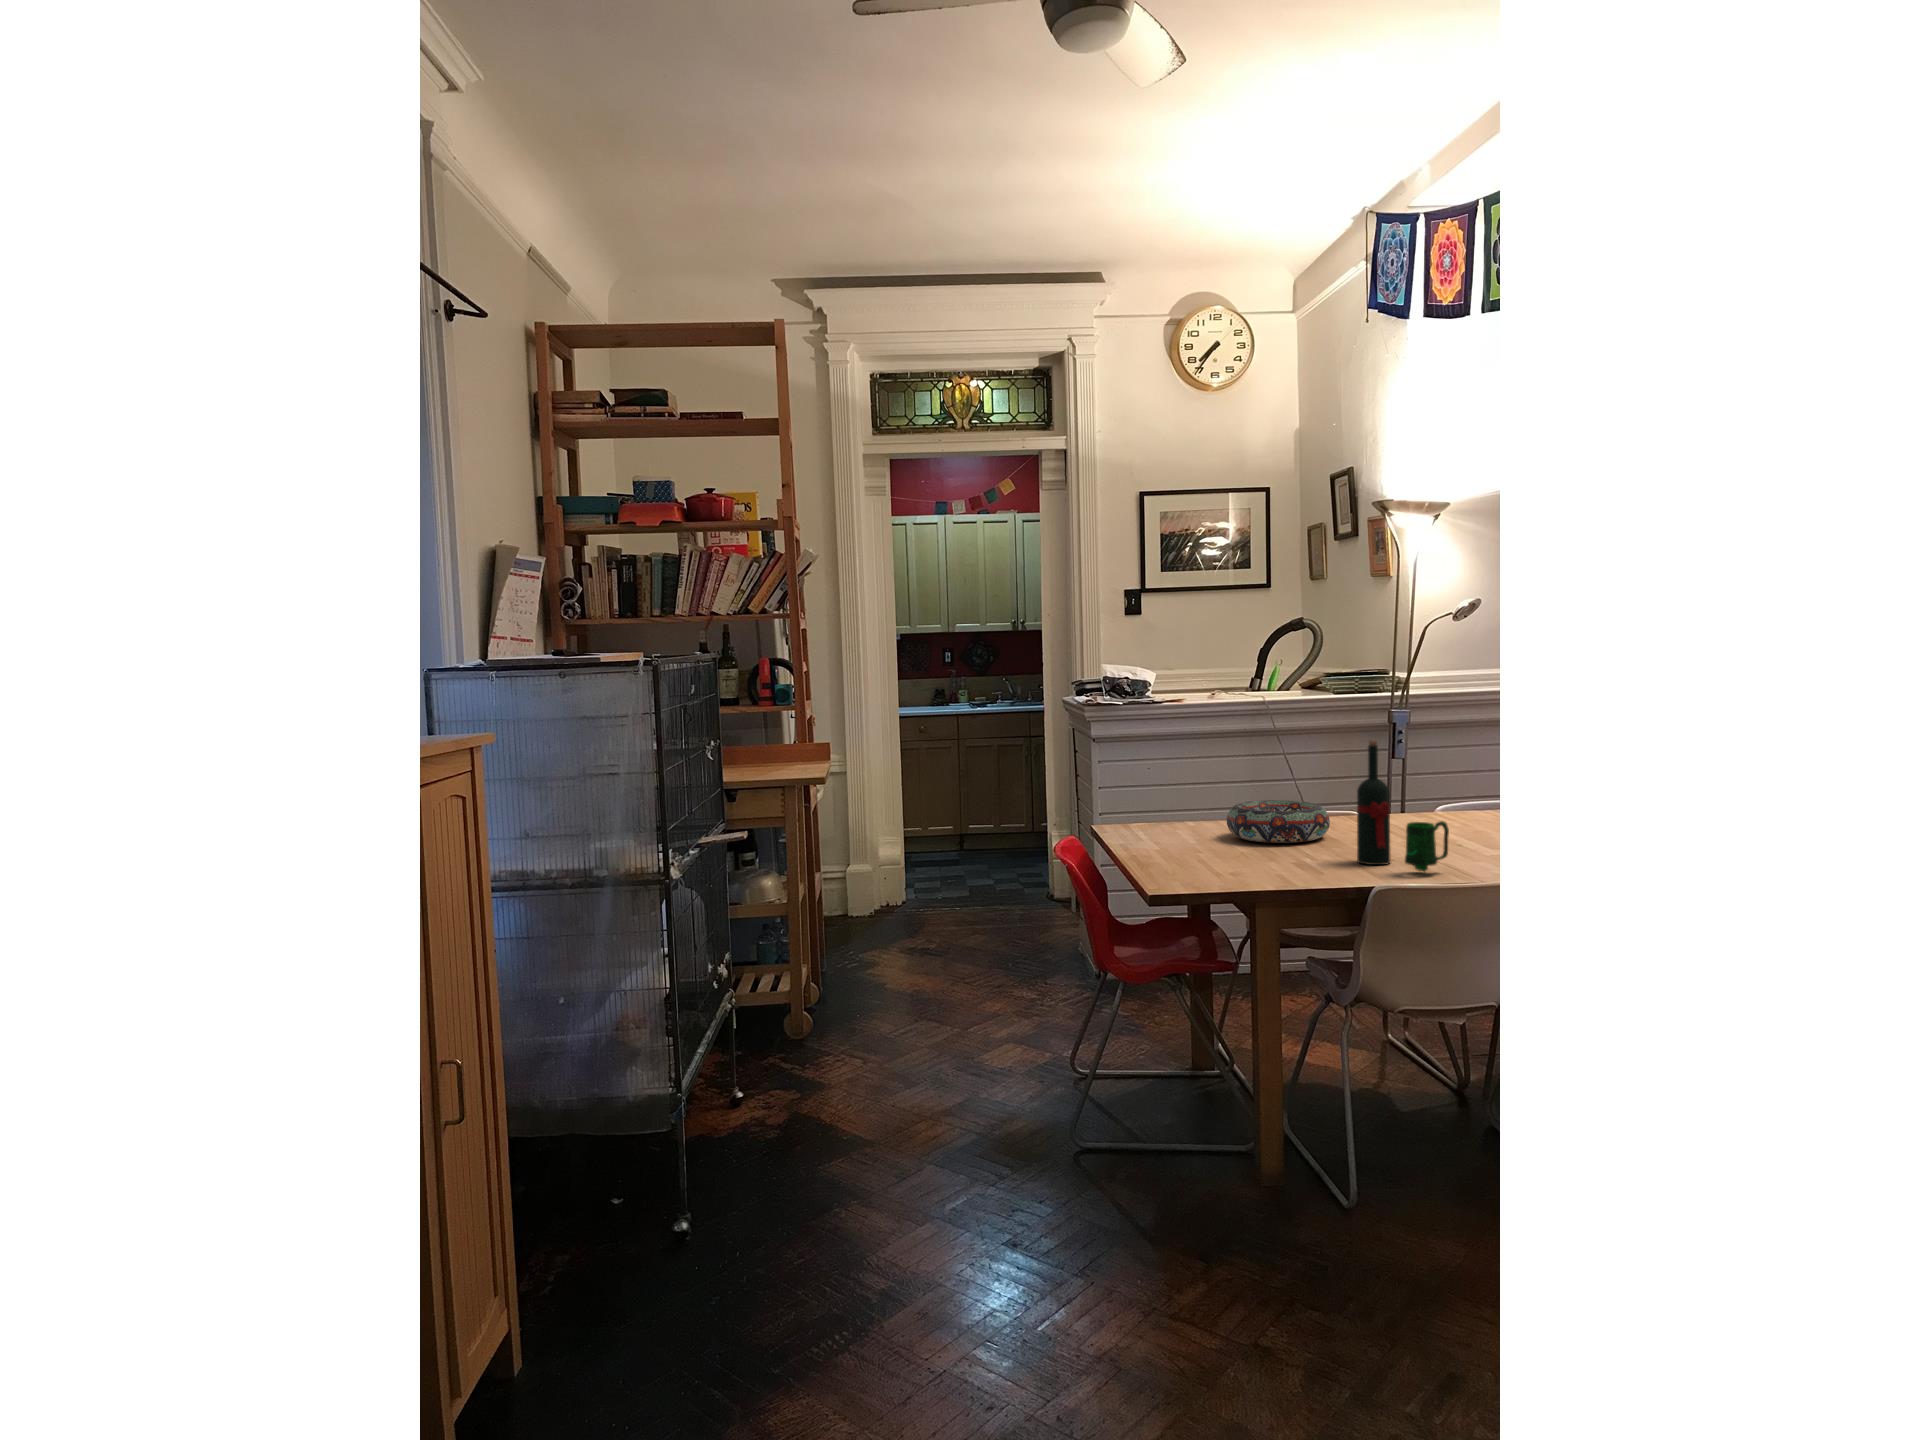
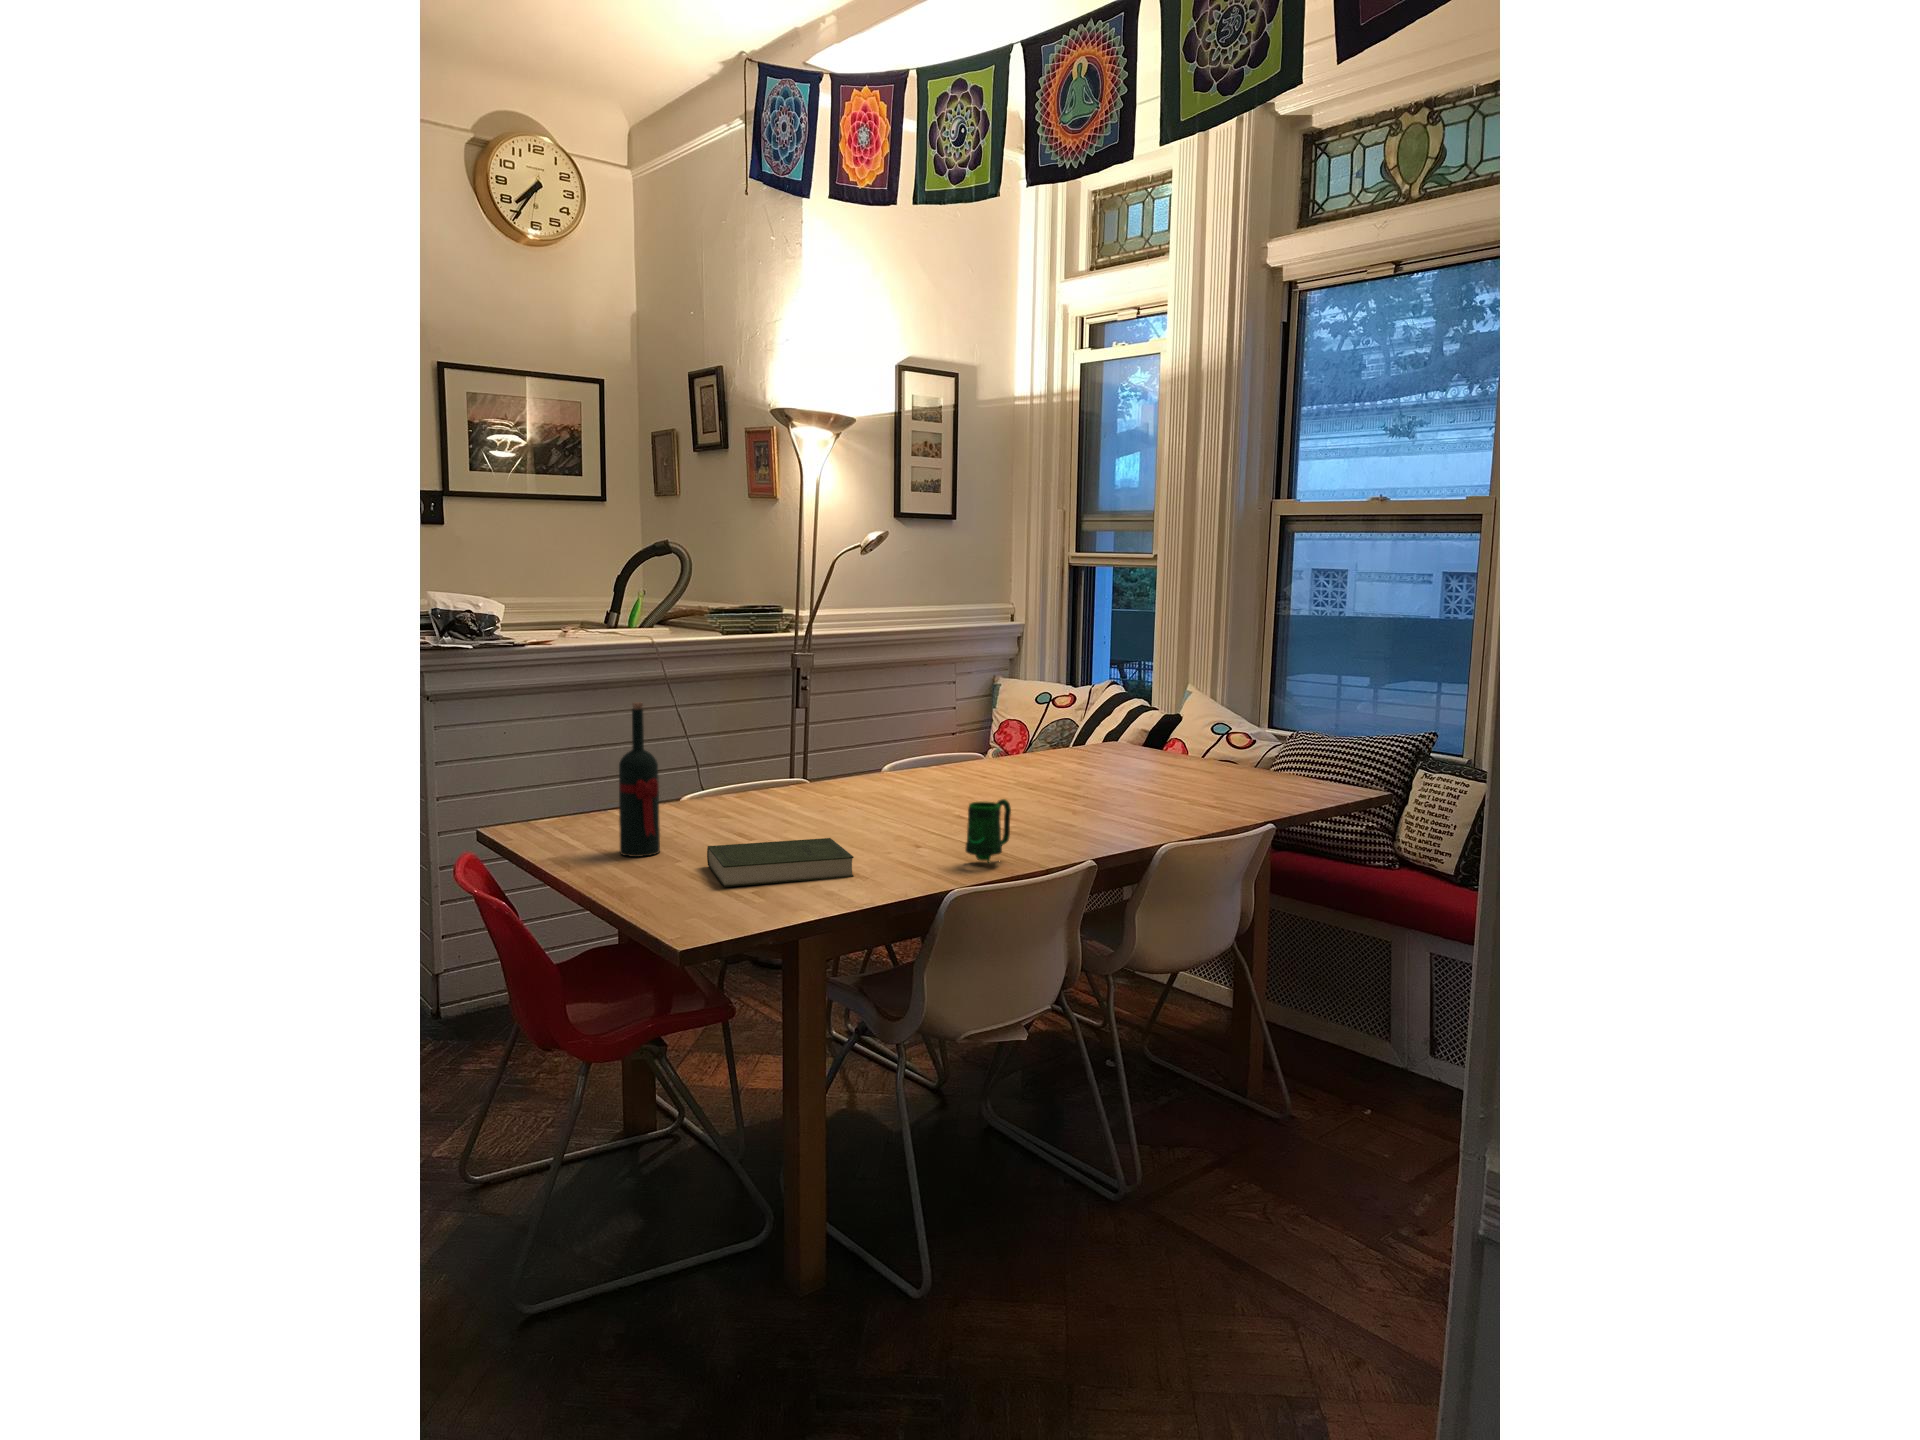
wine bottle: present [1357,740,1390,865] -> present [619,702,660,857]
decorative bowl: present [1227,800,1330,843] -> none [696,776,825,833]
book: none [1204,844,1306,873] -> present [707,838,854,887]

